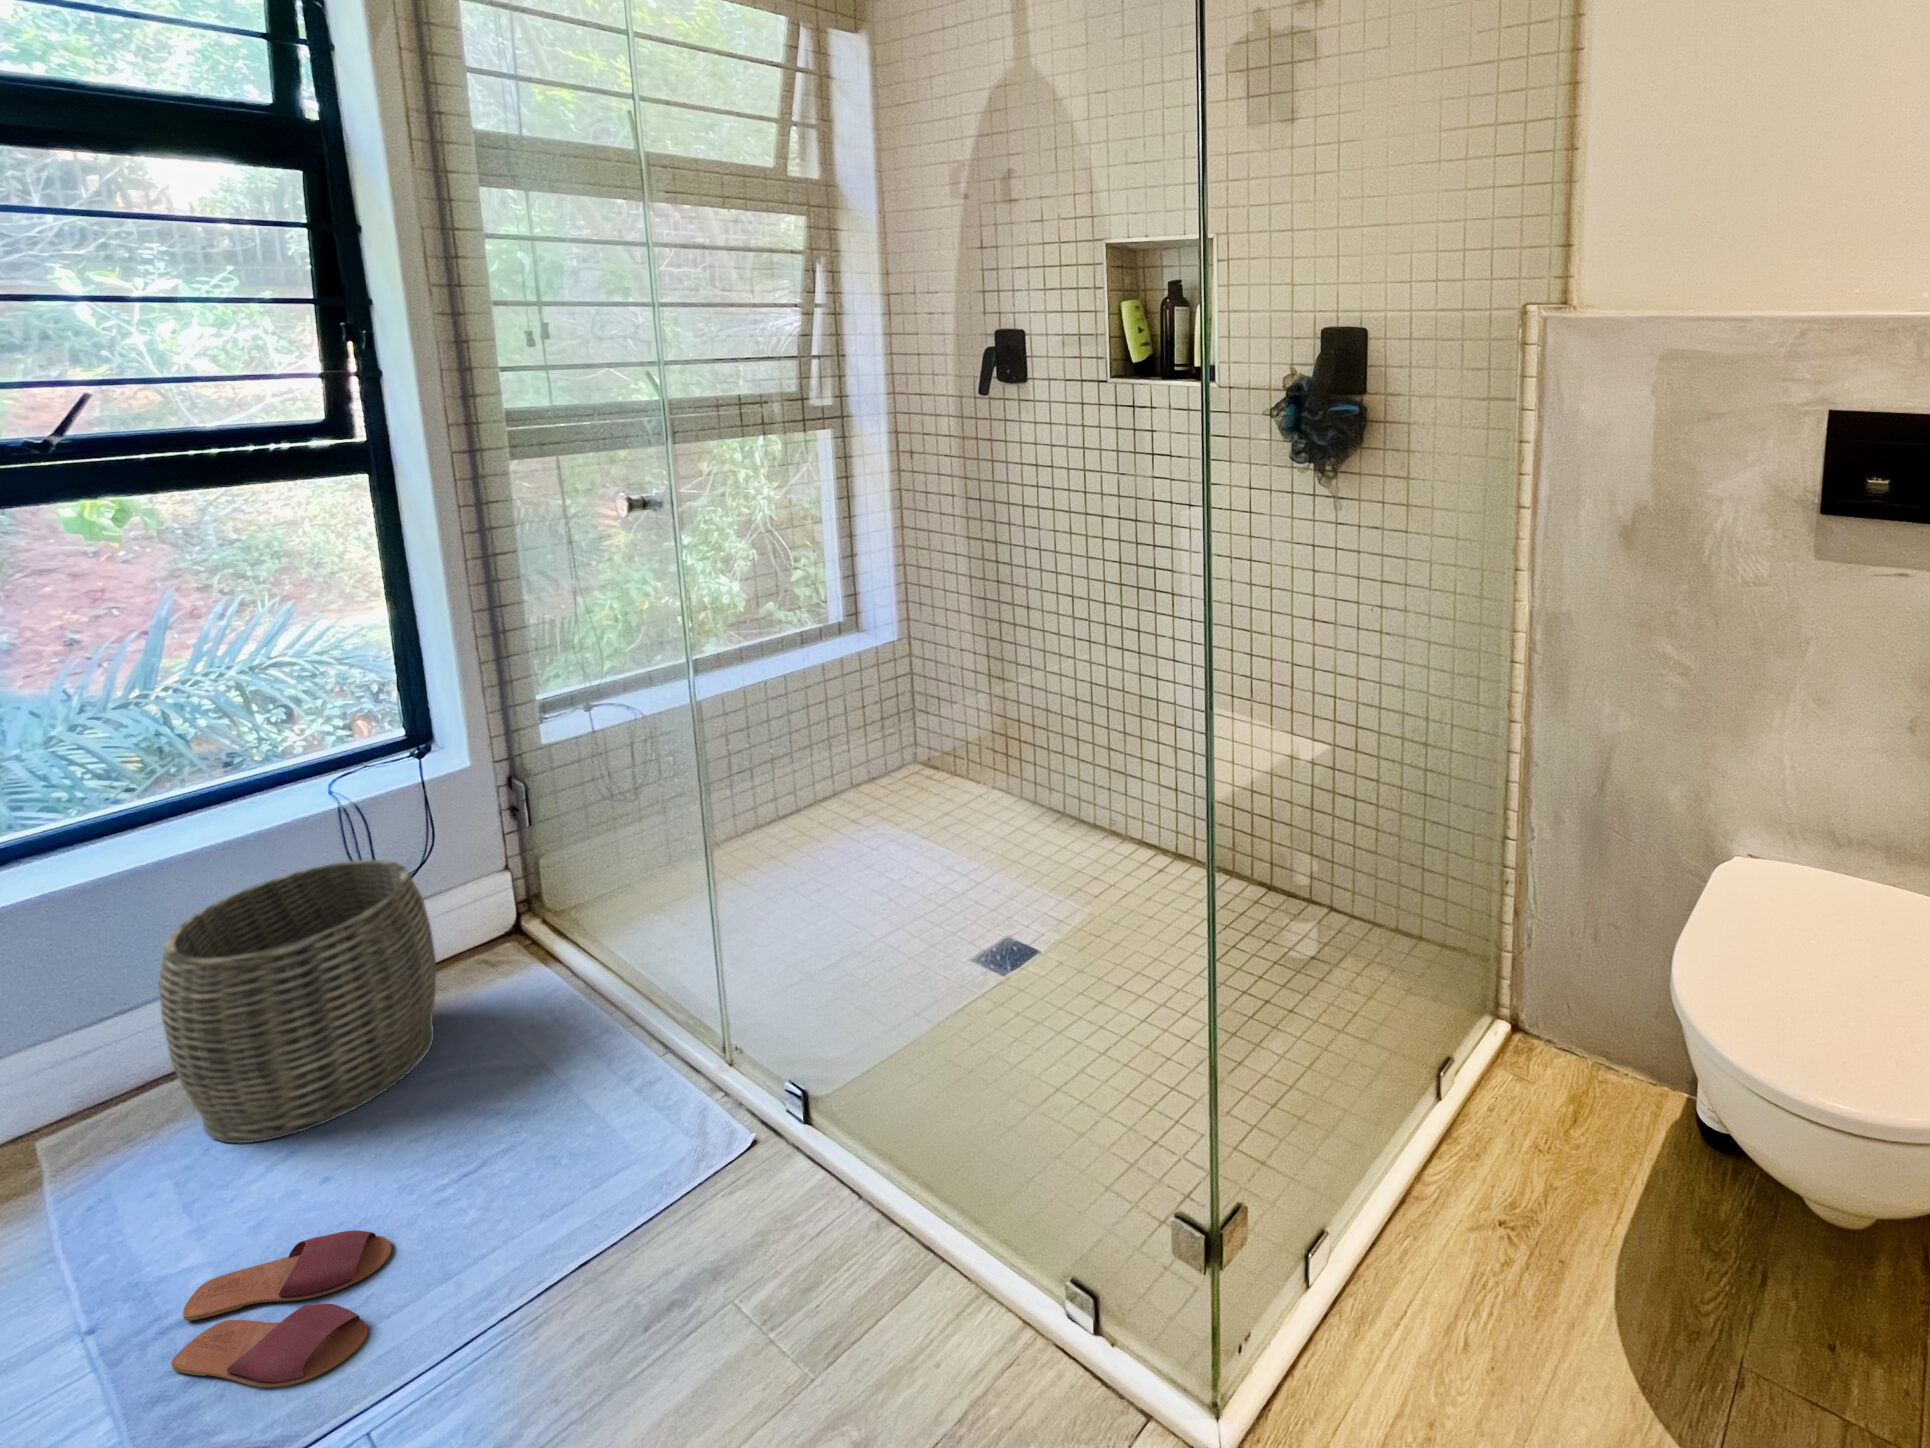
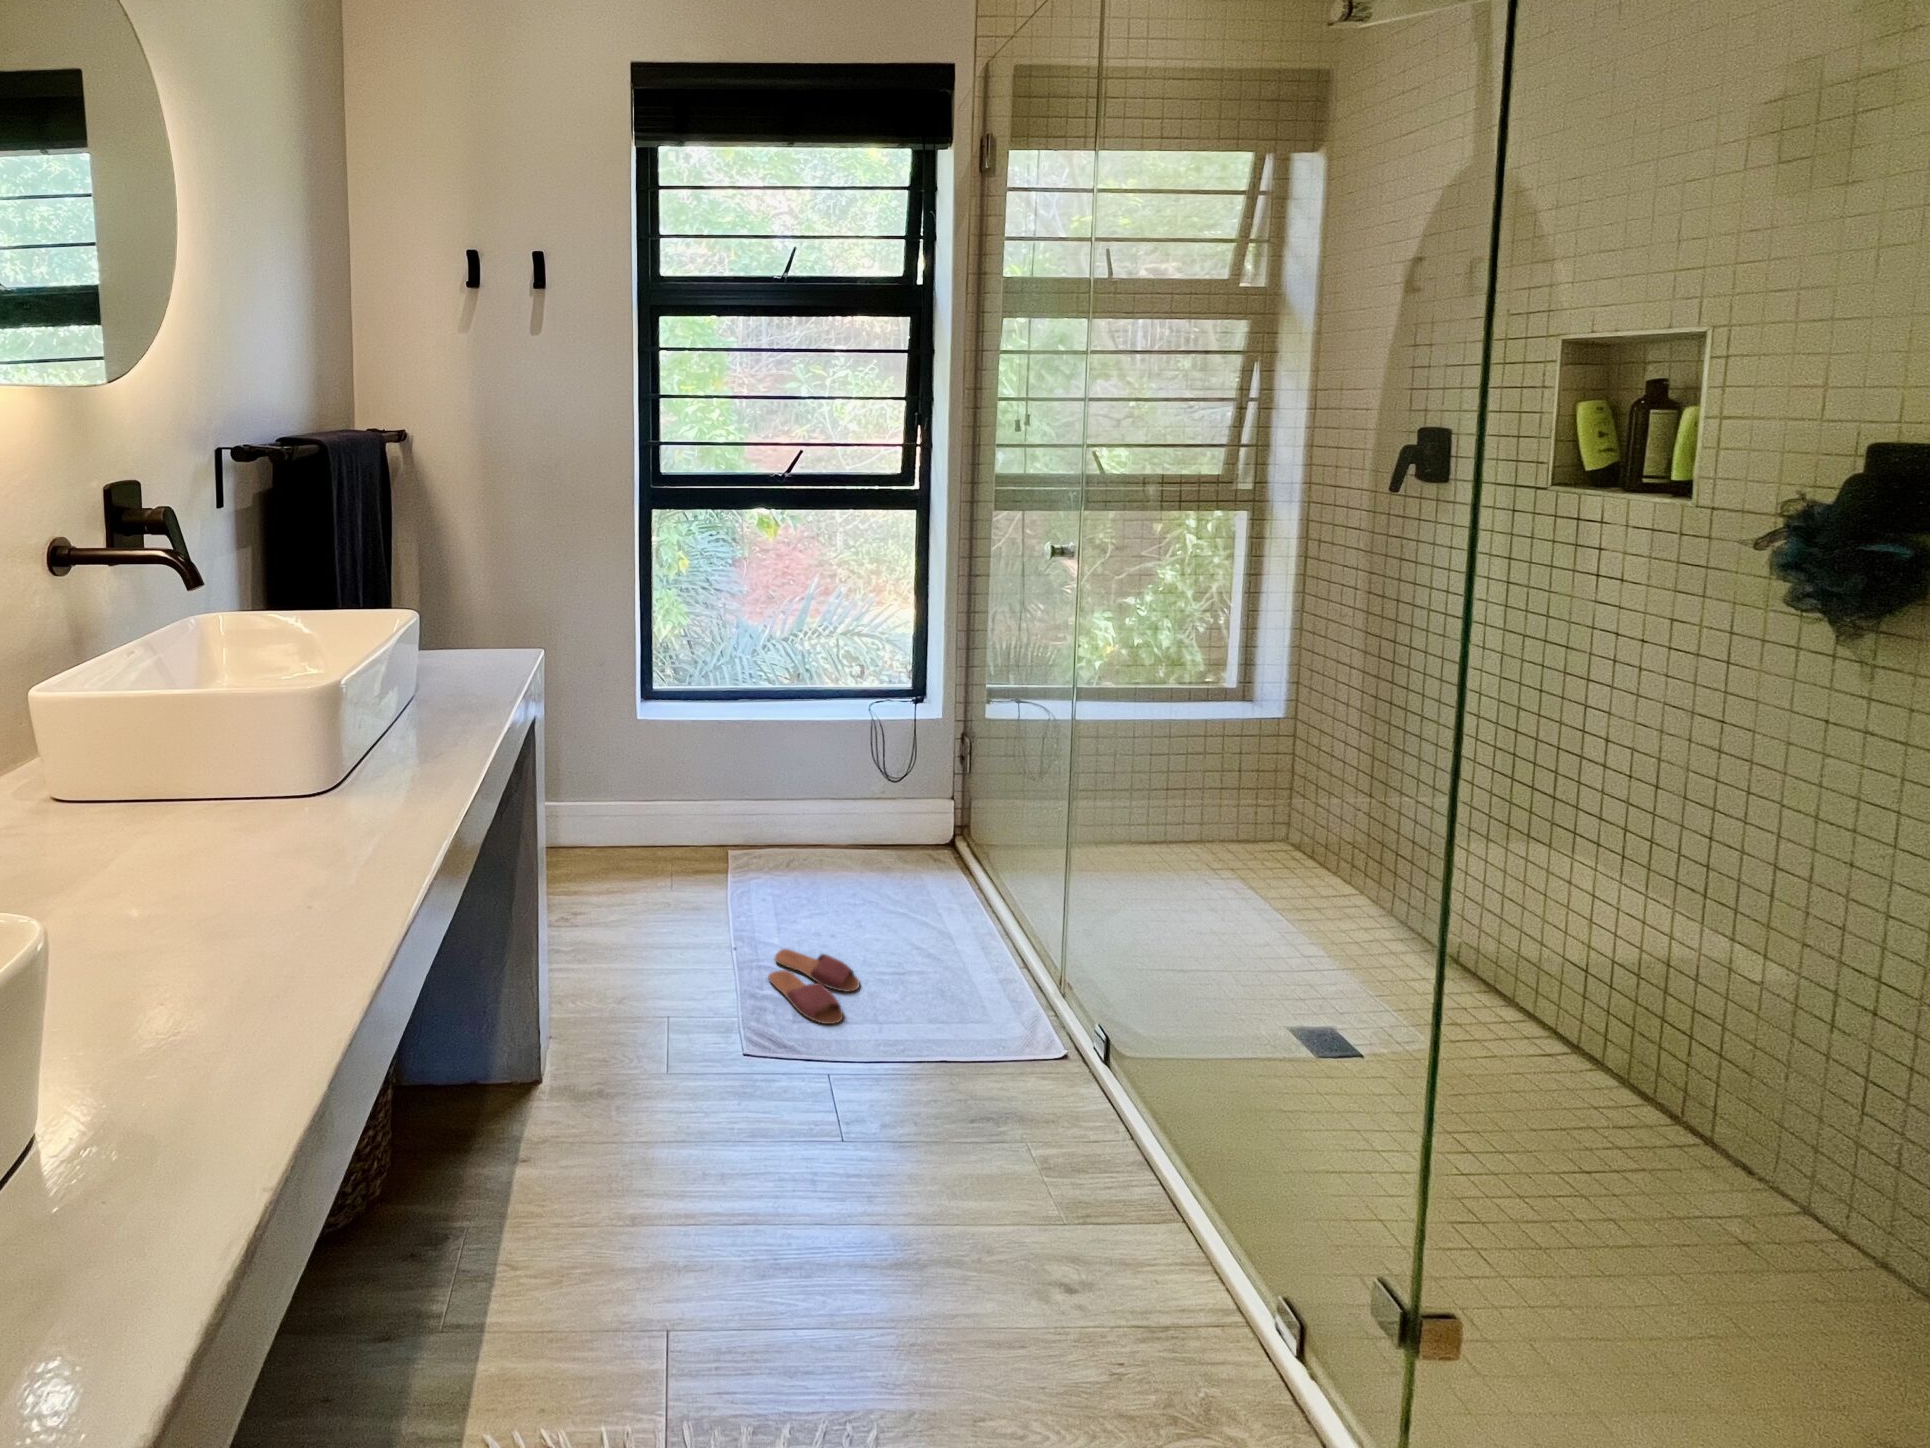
woven basket: present [159,860,436,1143] -> none [787,748,908,905]

